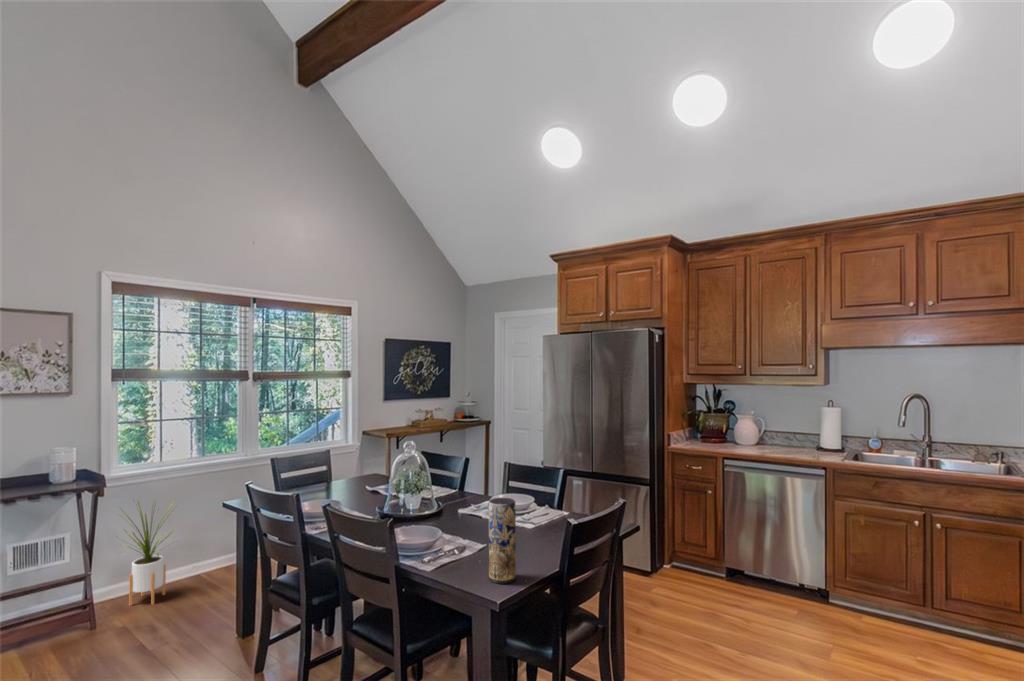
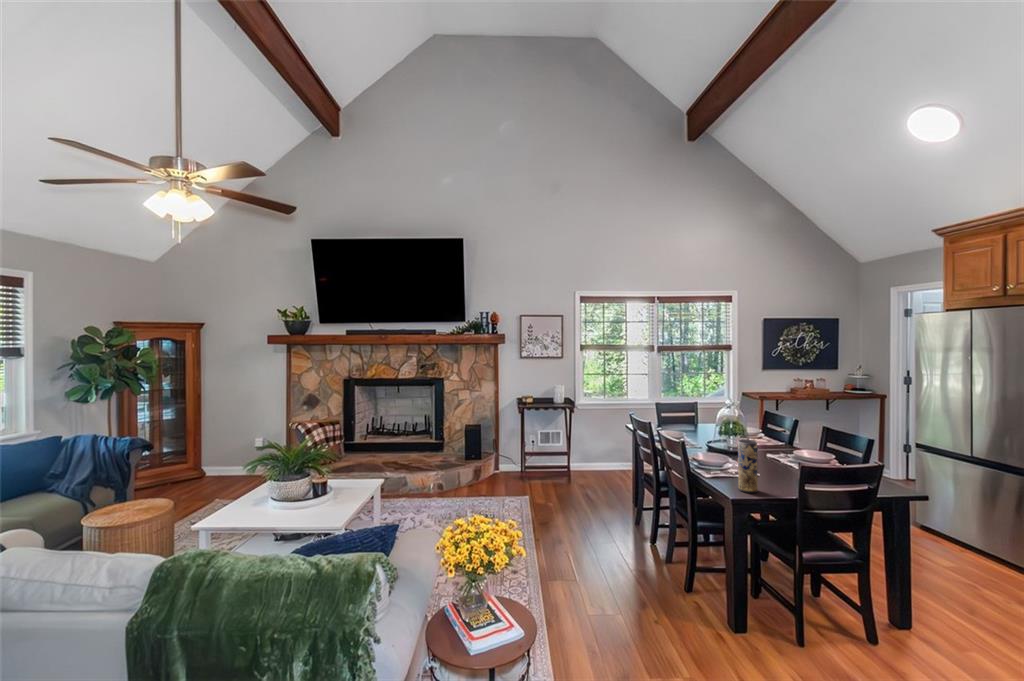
house plant: present [125,502,170,606] -> none [583,416,615,478]

